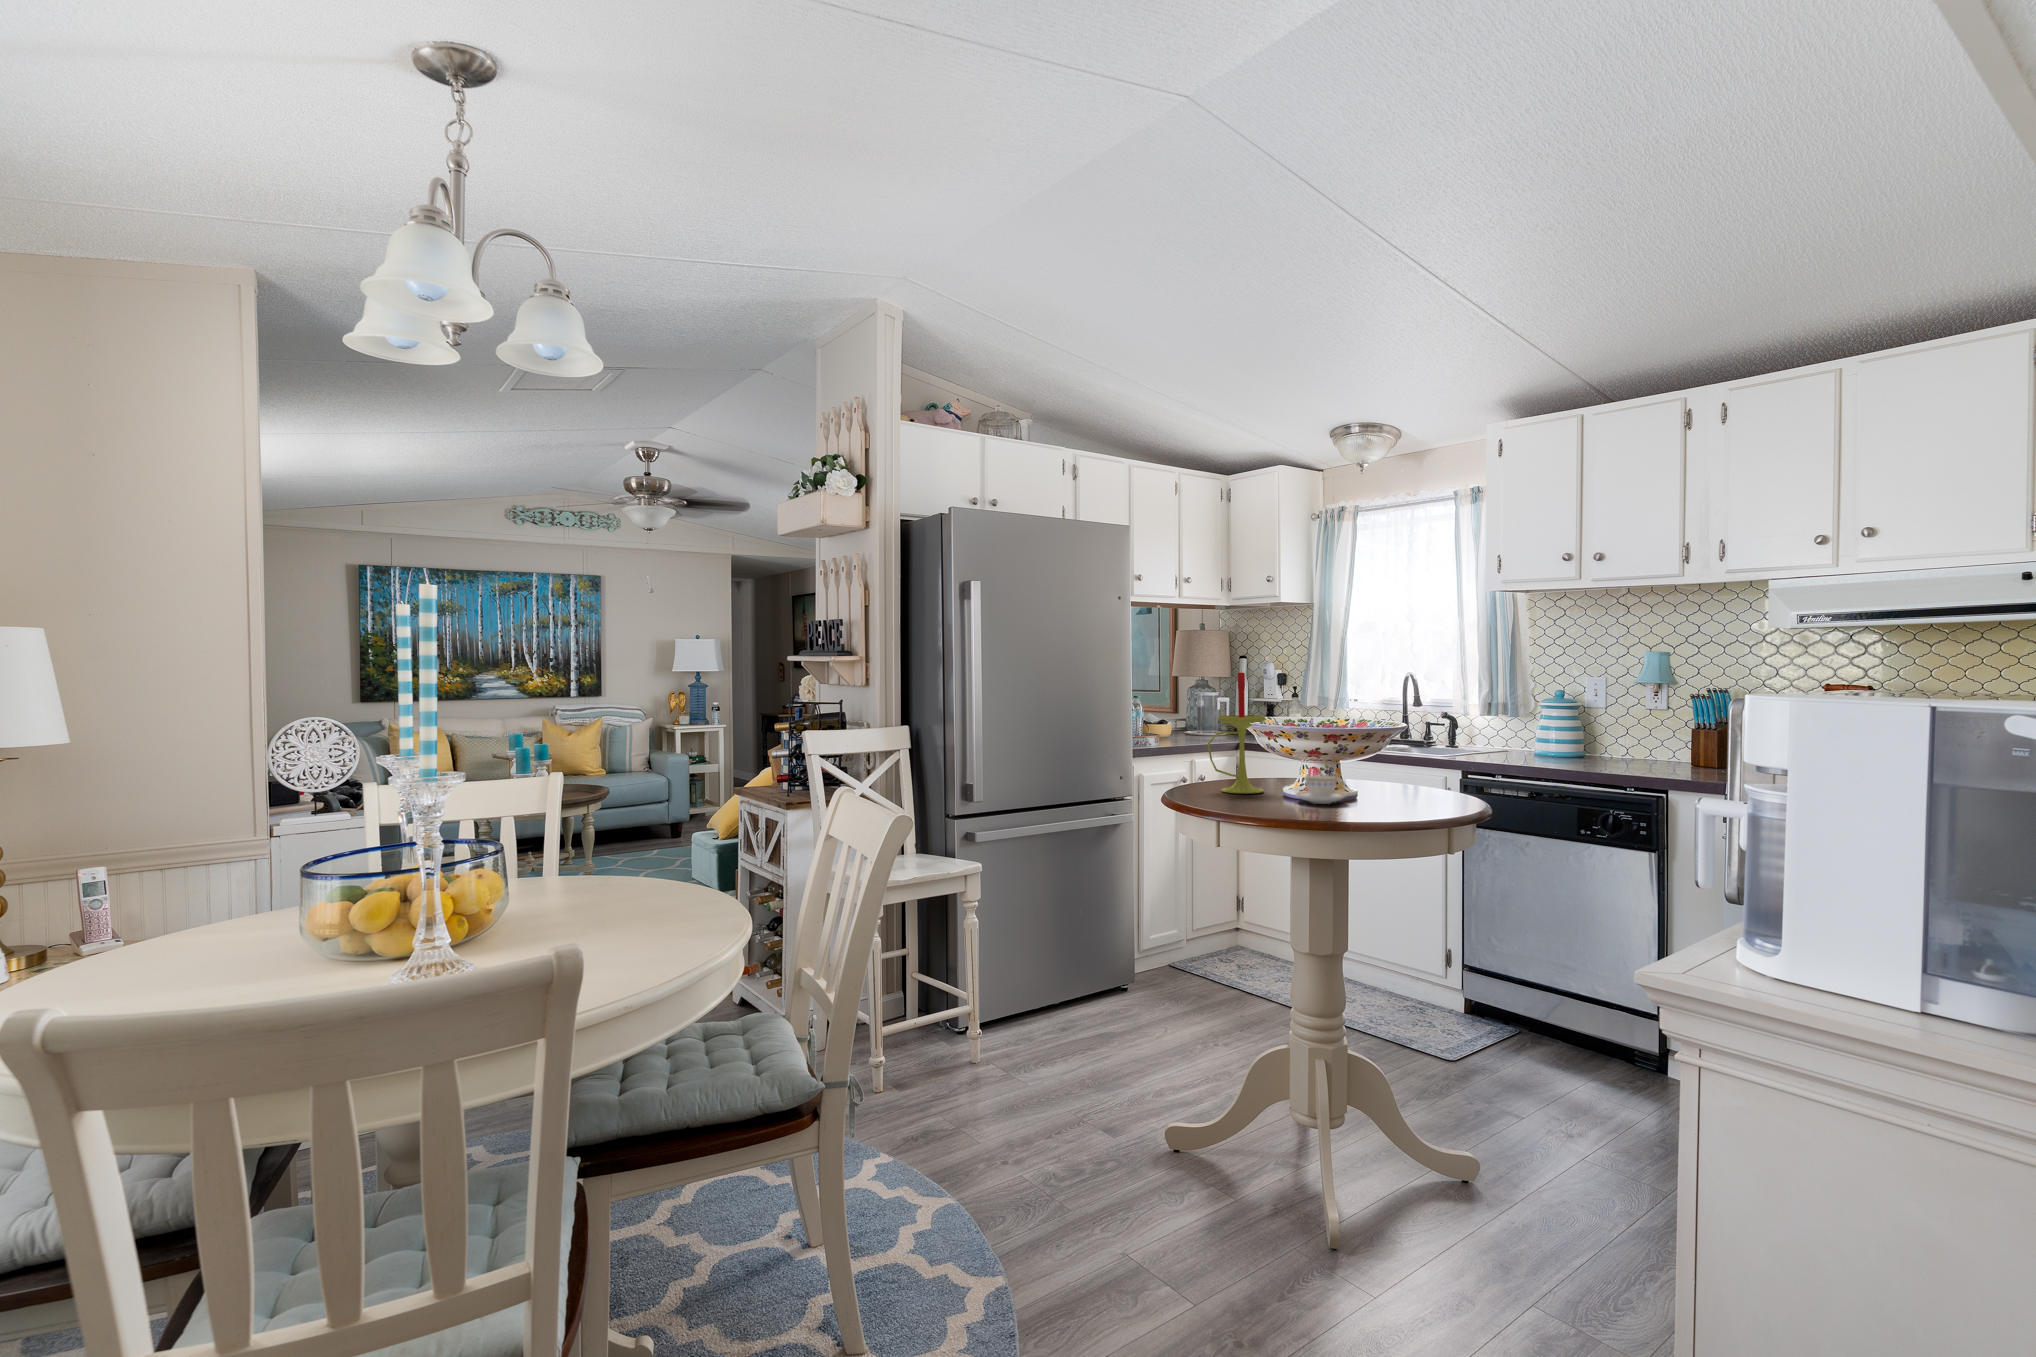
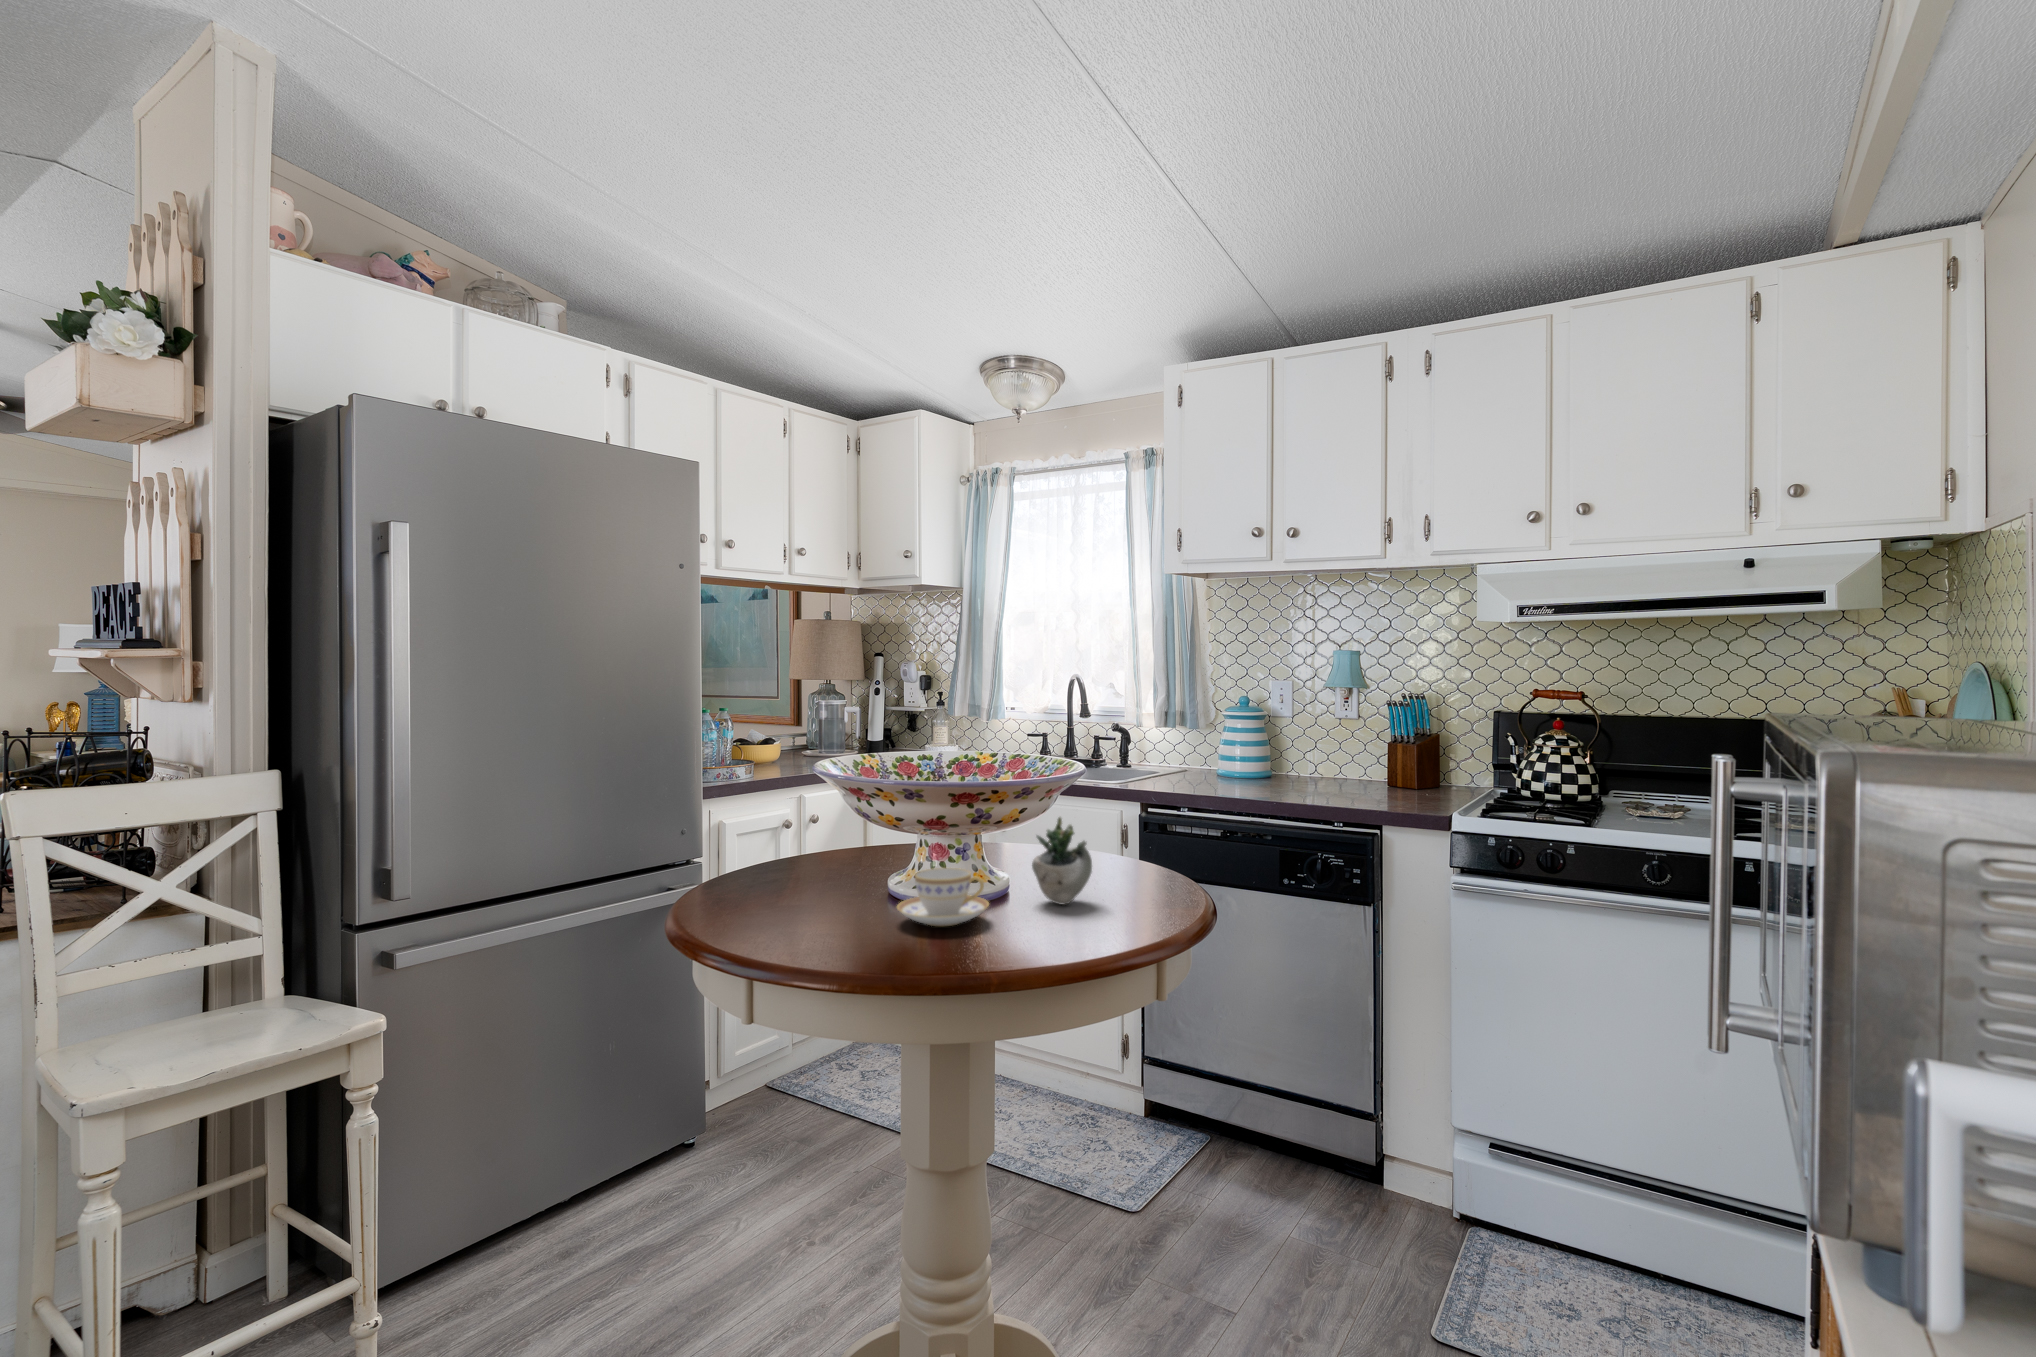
candle: present [1207,672,1265,794] -> none [743,673,853,903]
succulent plant: none [1372,749,1441,801] -> present [1032,813,1145,904]

